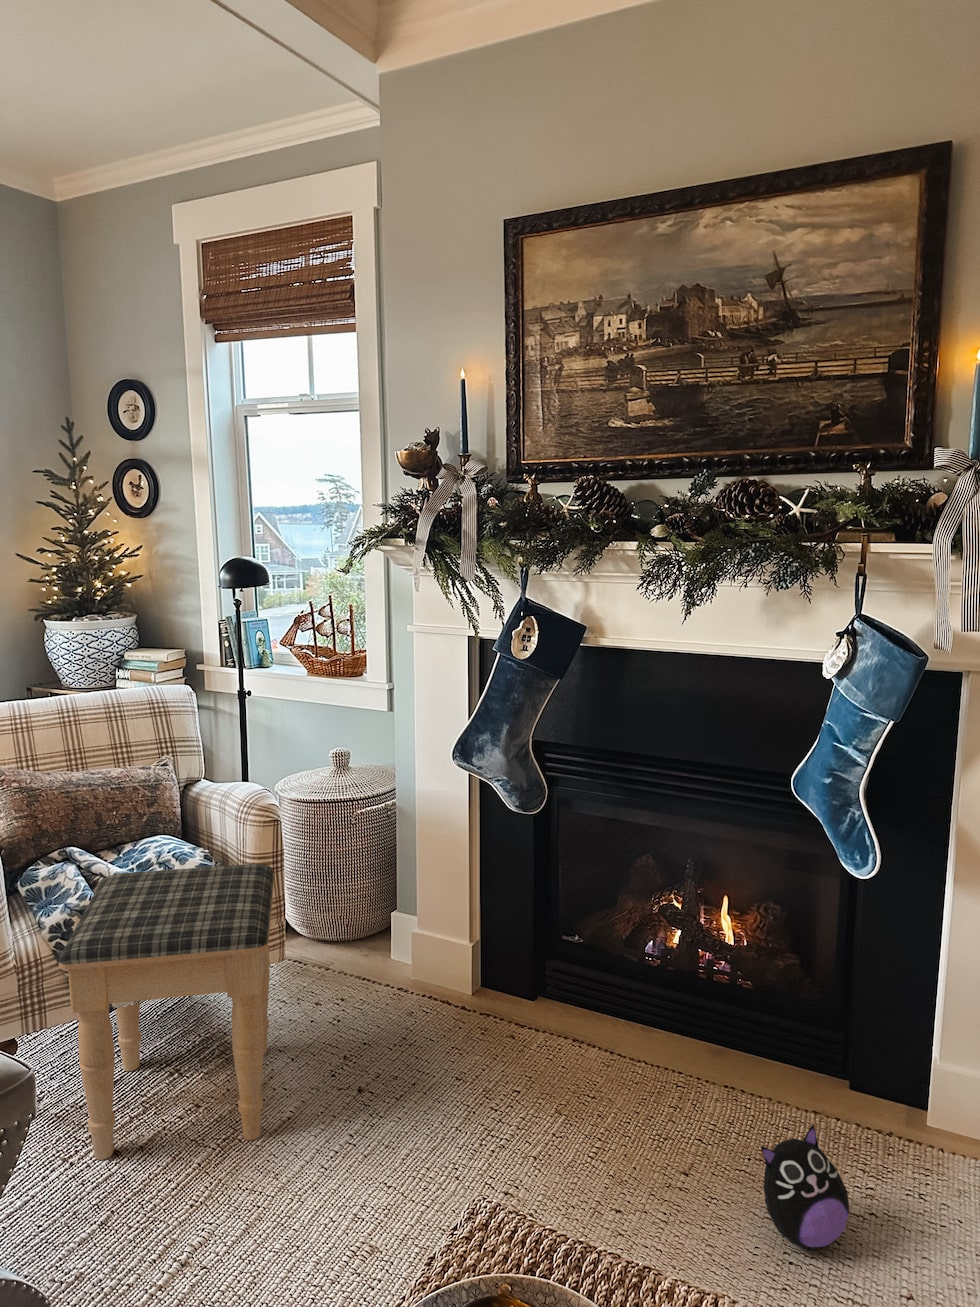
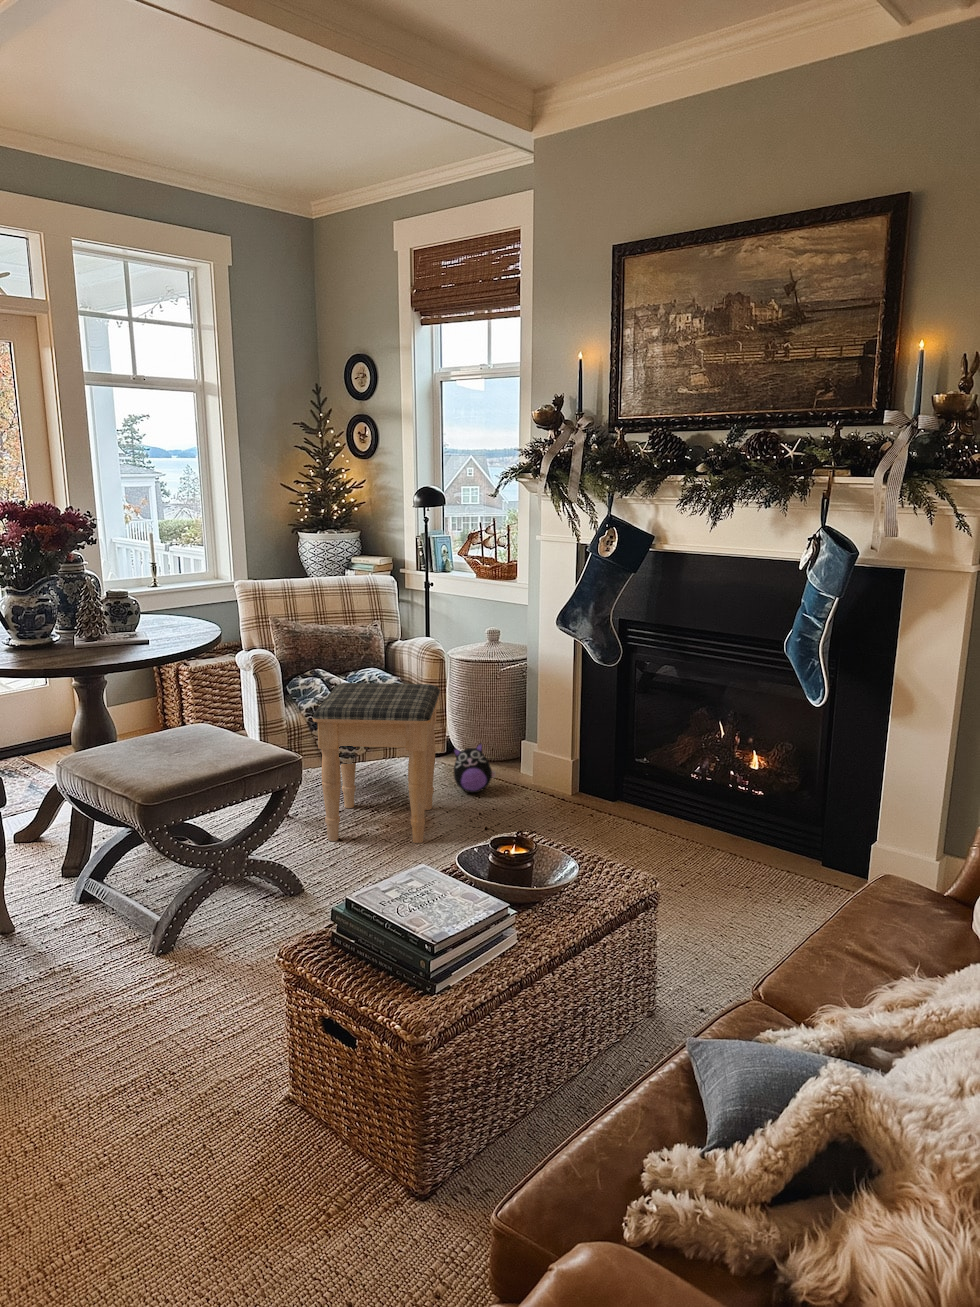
plush toy: present [761,1125,849,1249] -> present [454,743,495,793]

